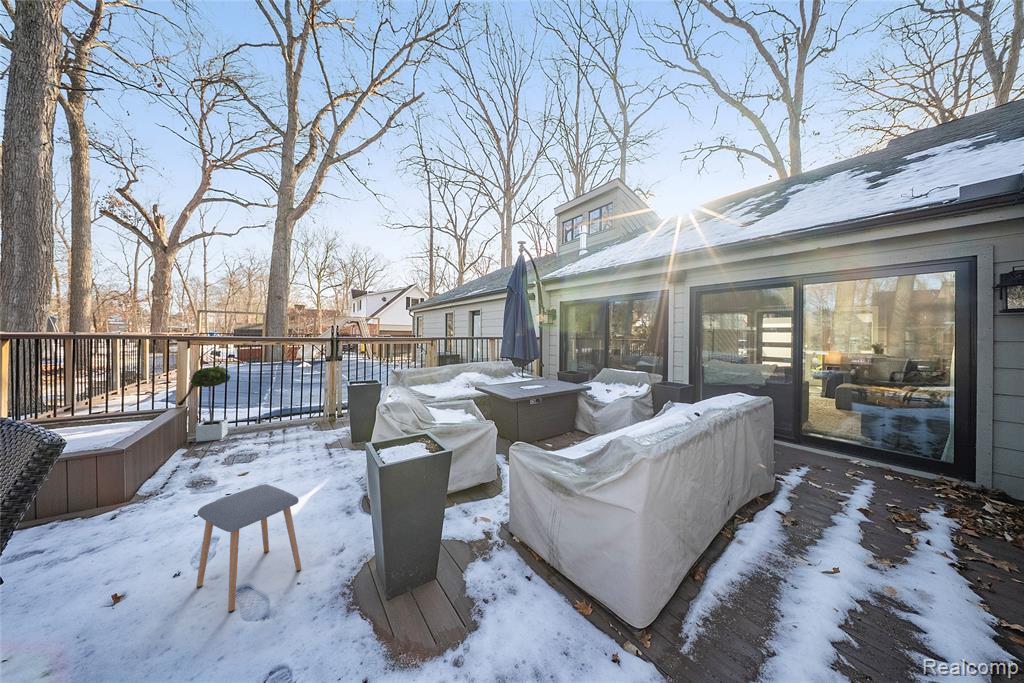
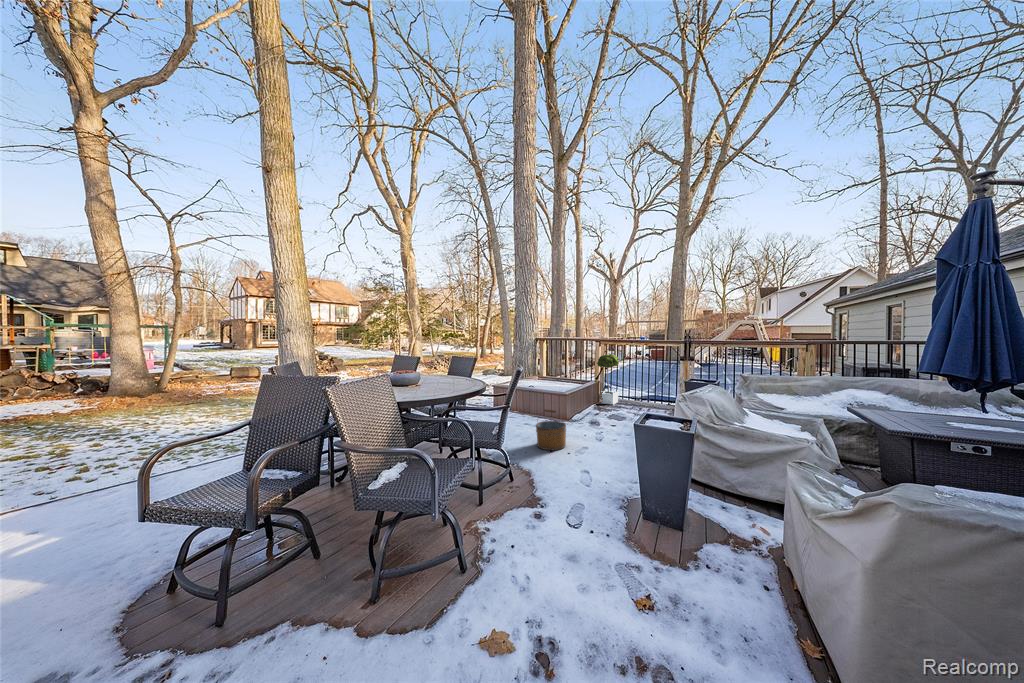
stool: present [196,484,301,612] -> none [570,421,618,483]
bucket: none [80,489,165,577] -> present [536,410,566,450]

